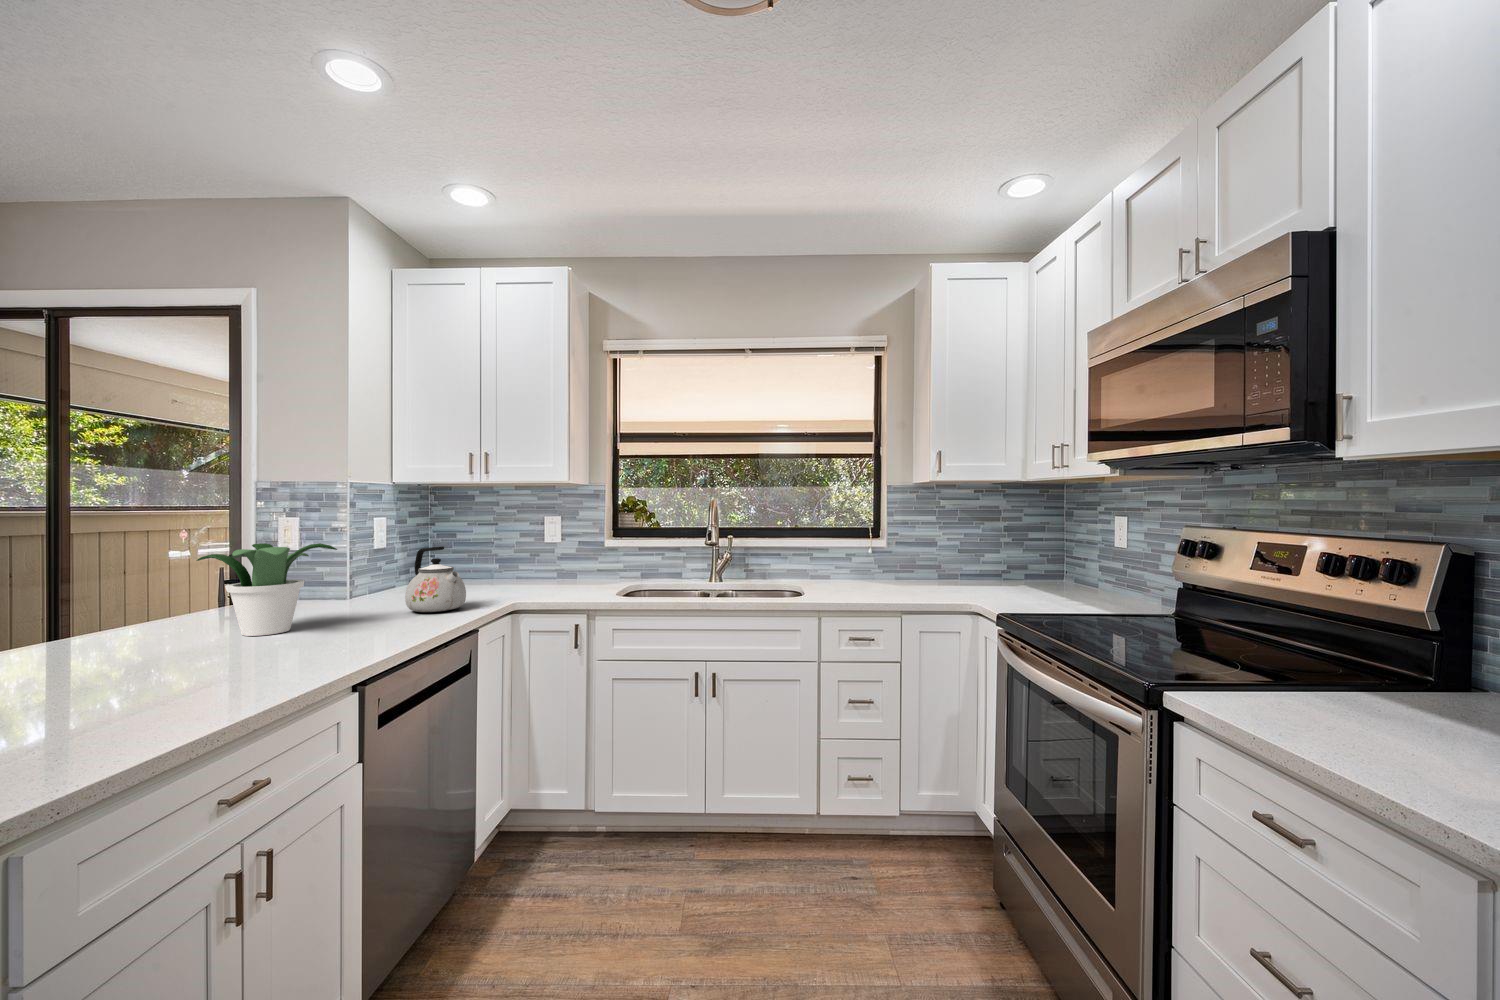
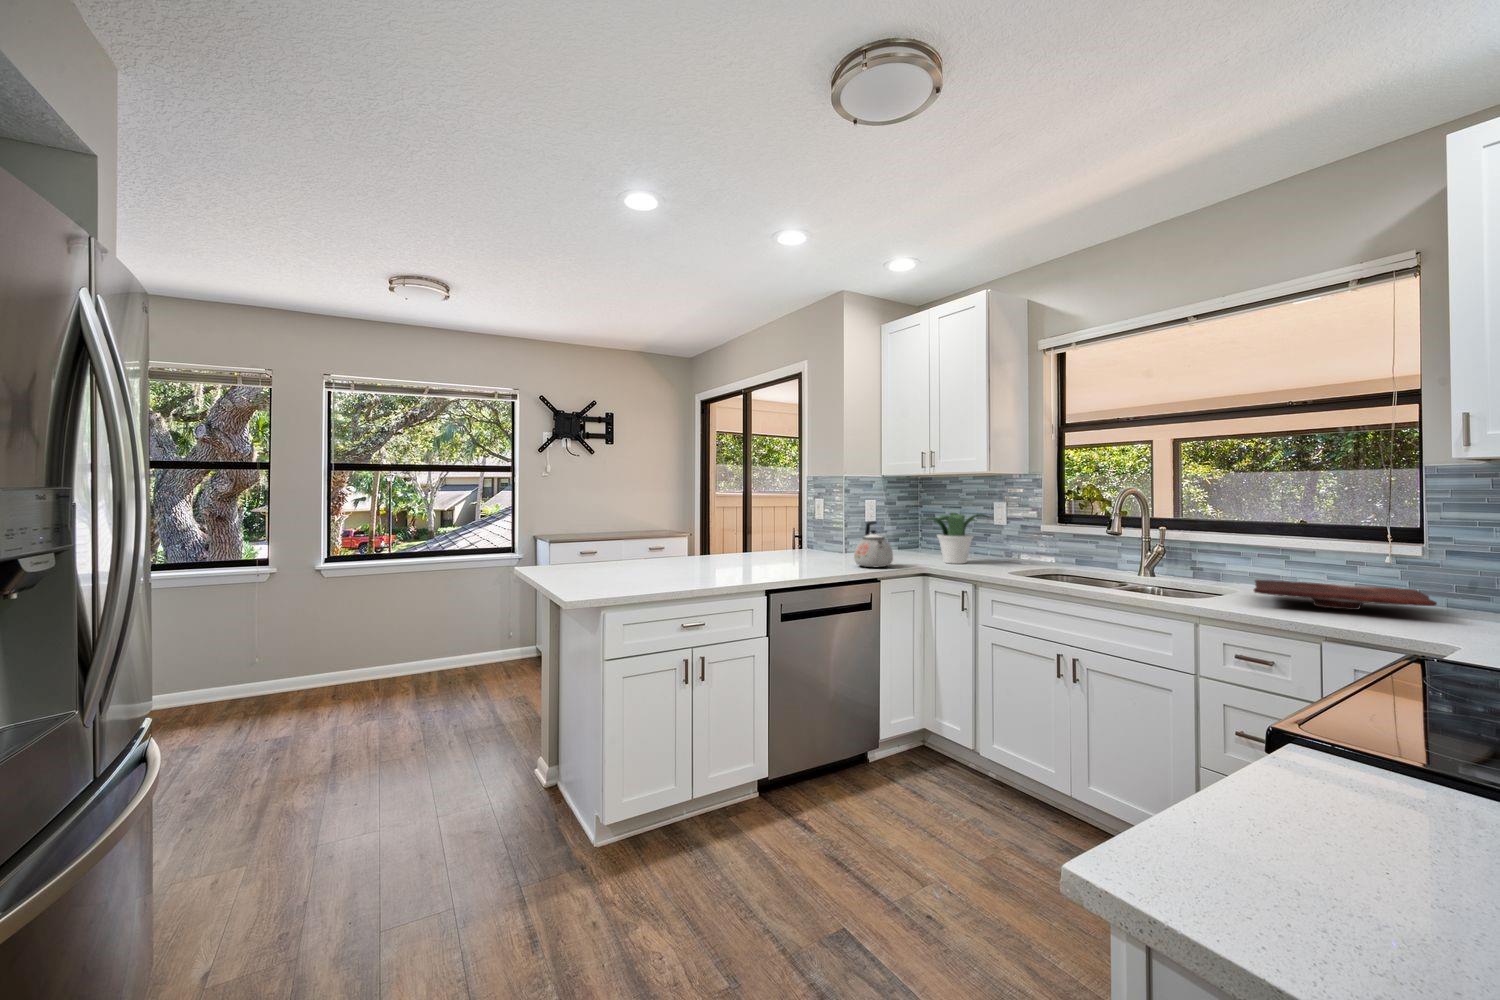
potted plant: present [197,543,337,636] -> present [927,513,989,564]
cutting board: none [812,570,928,590] -> present [1254,580,1437,610]

